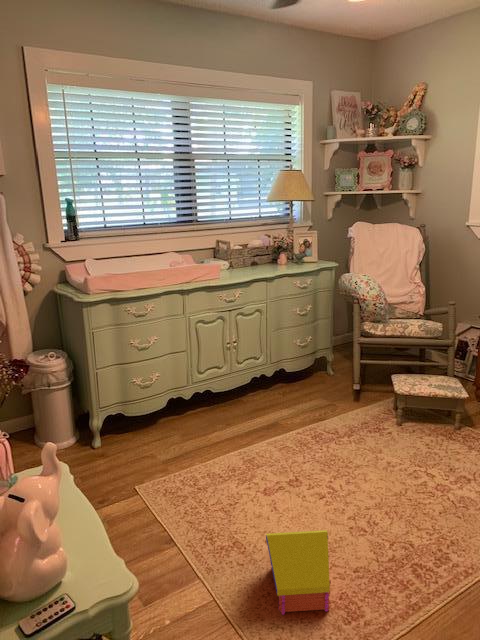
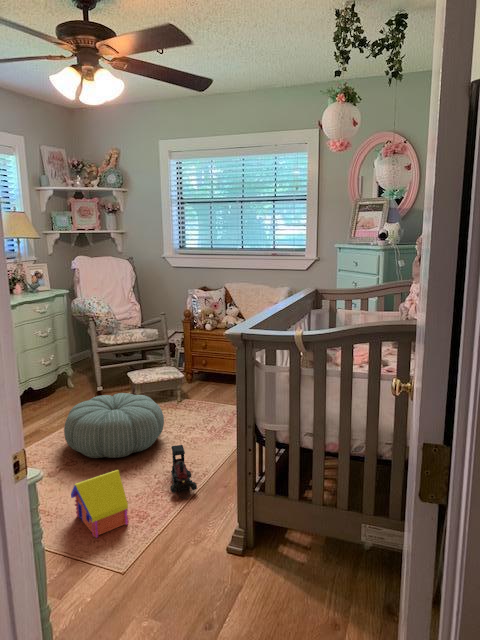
pouf: none [292,403,422,495] -> present [64,393,164,458]
toy train: none [402,509,444,602] -> present [170,445,197,499]

